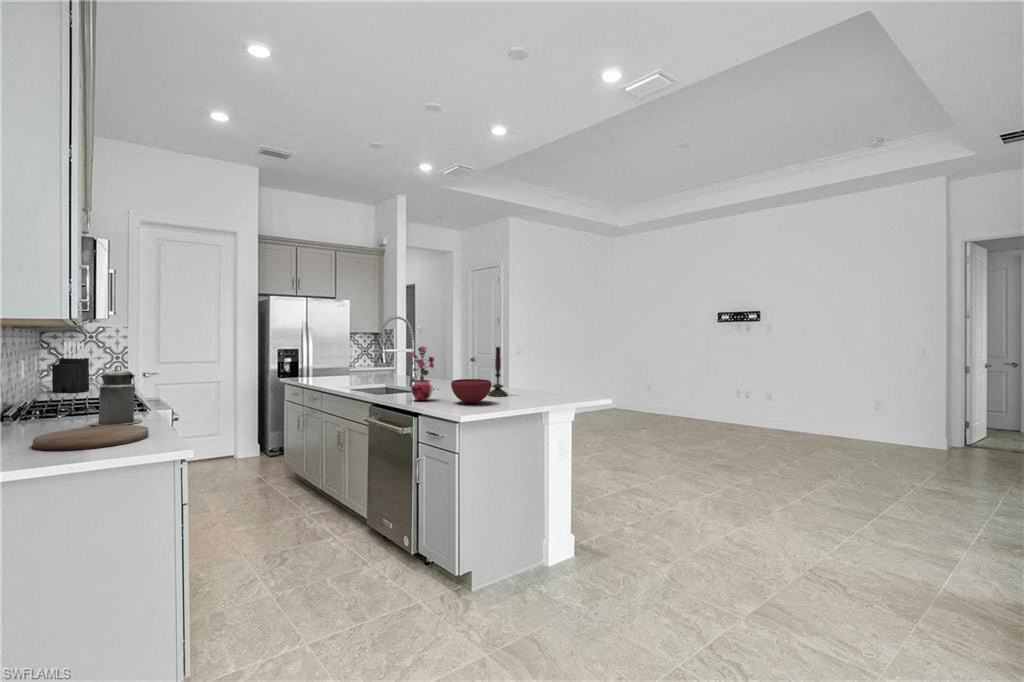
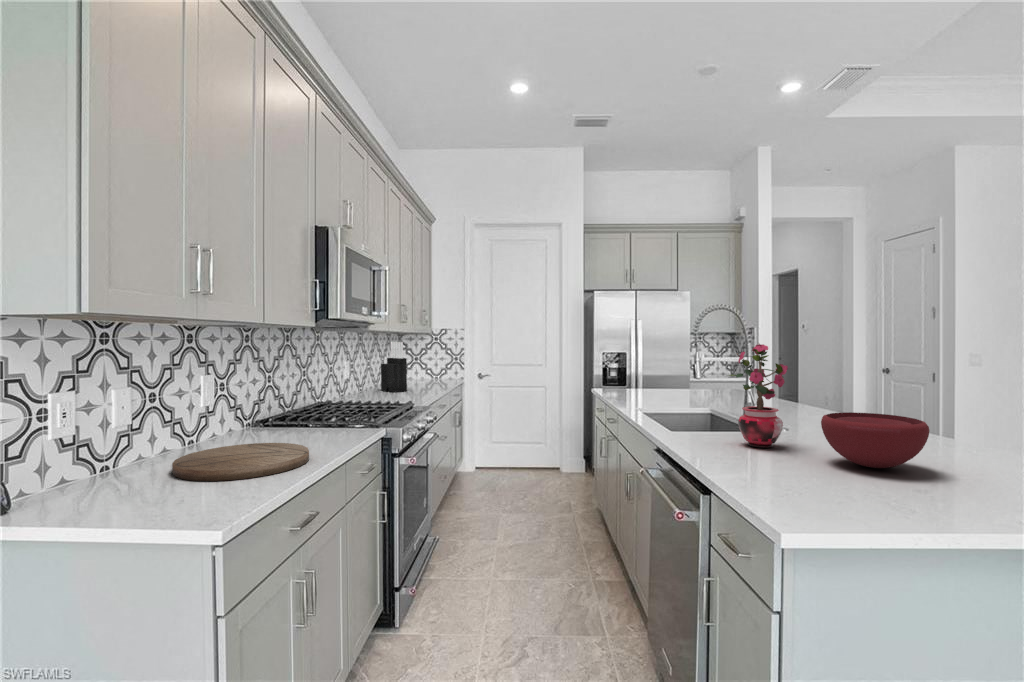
candle: present [488,347,507,396] -> none [919,343,974,455]
canister: present [90,366,142,425] -> none [301,365,355,441]

